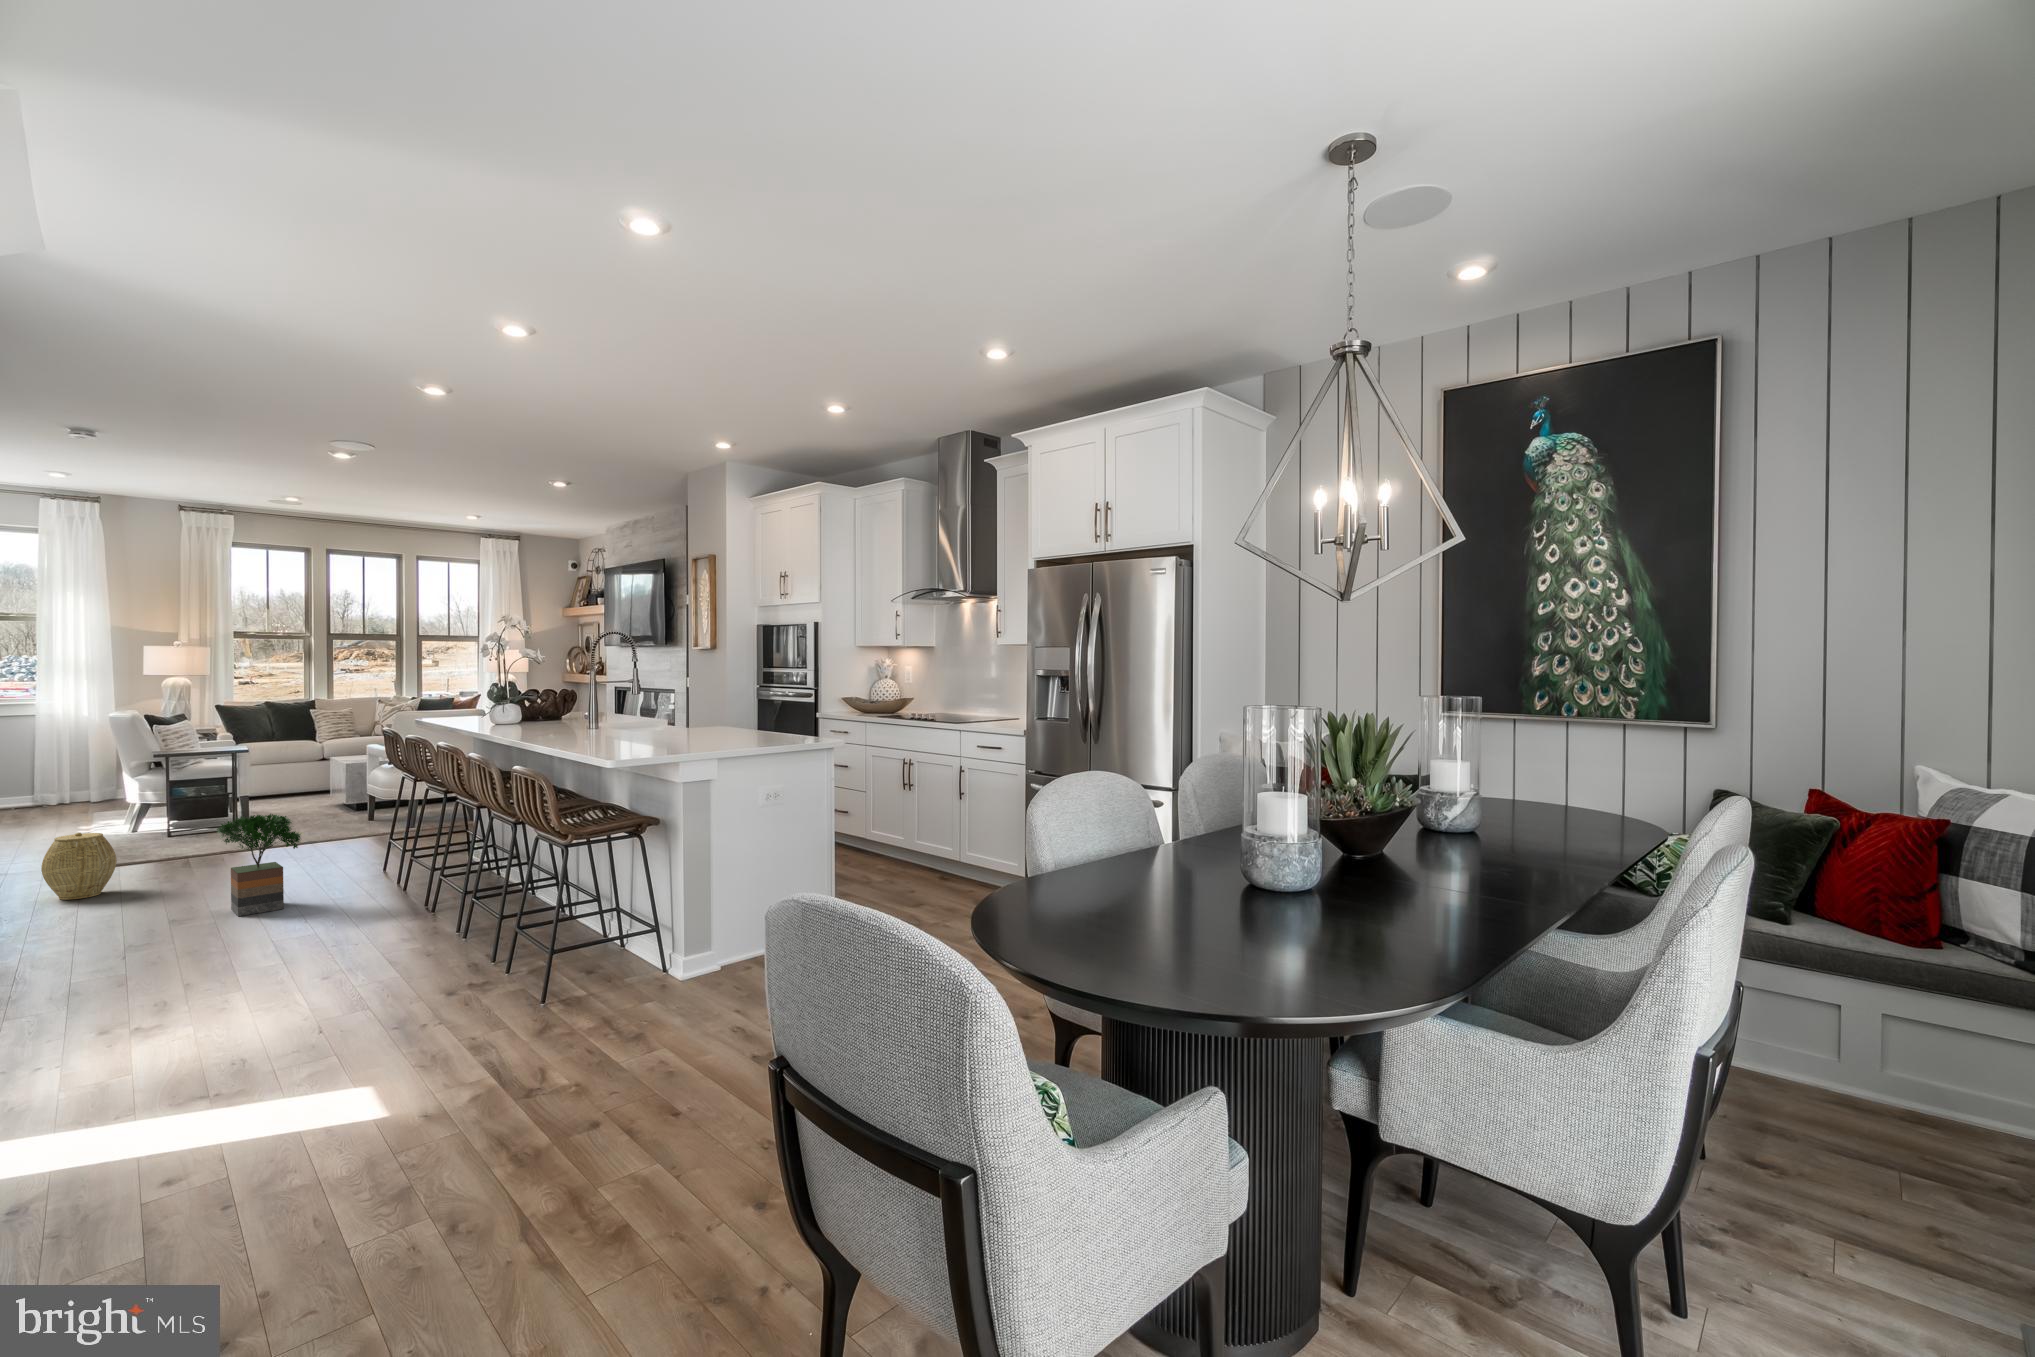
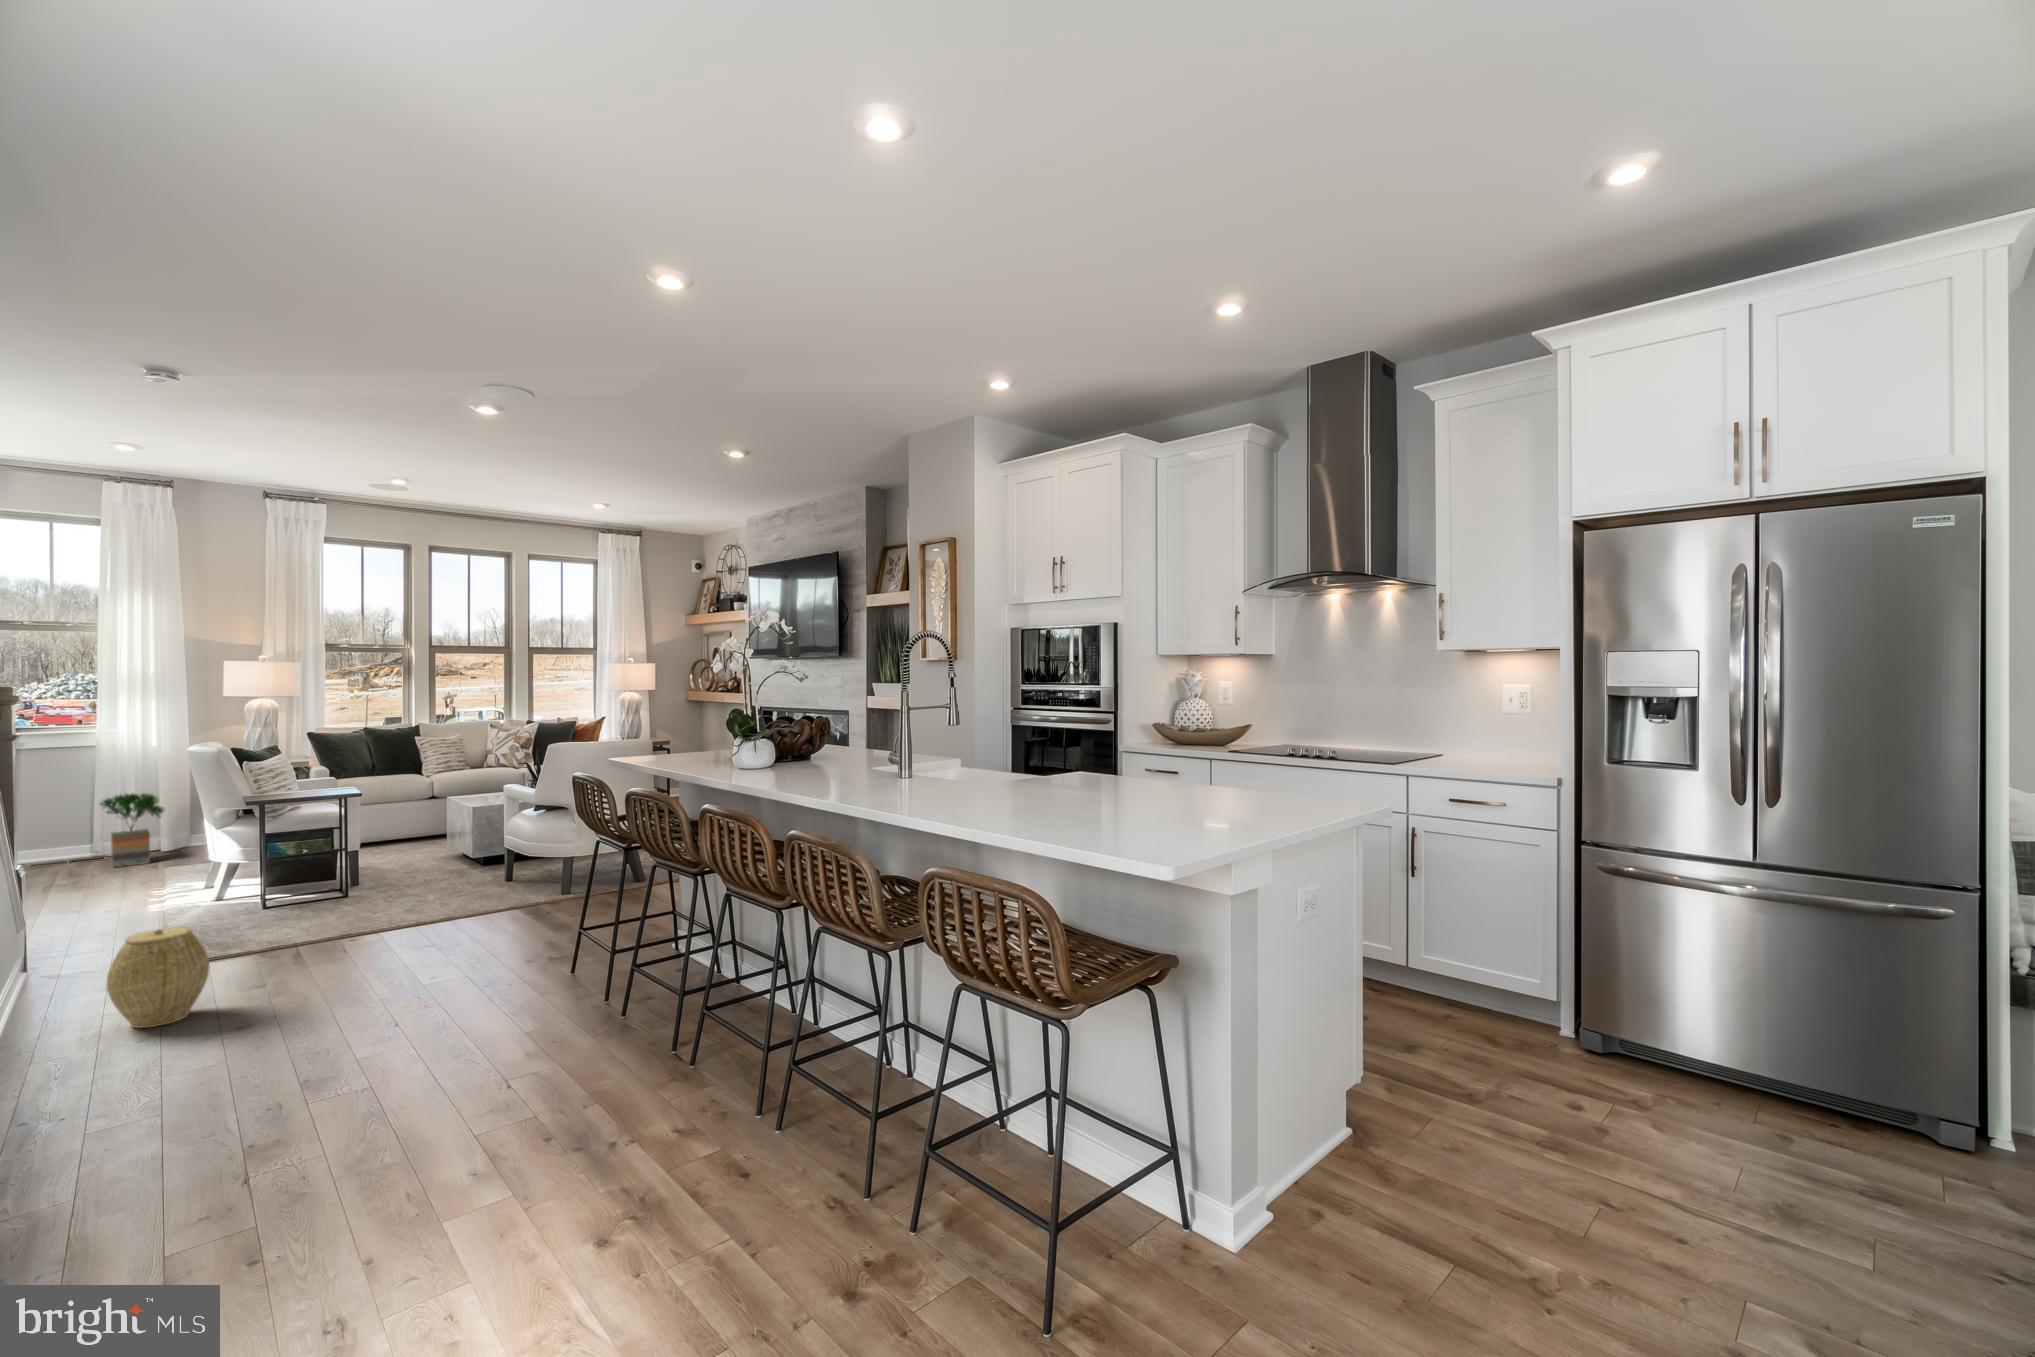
potted tree: present [217,814,301,916] -> present [99,793,165,867]

